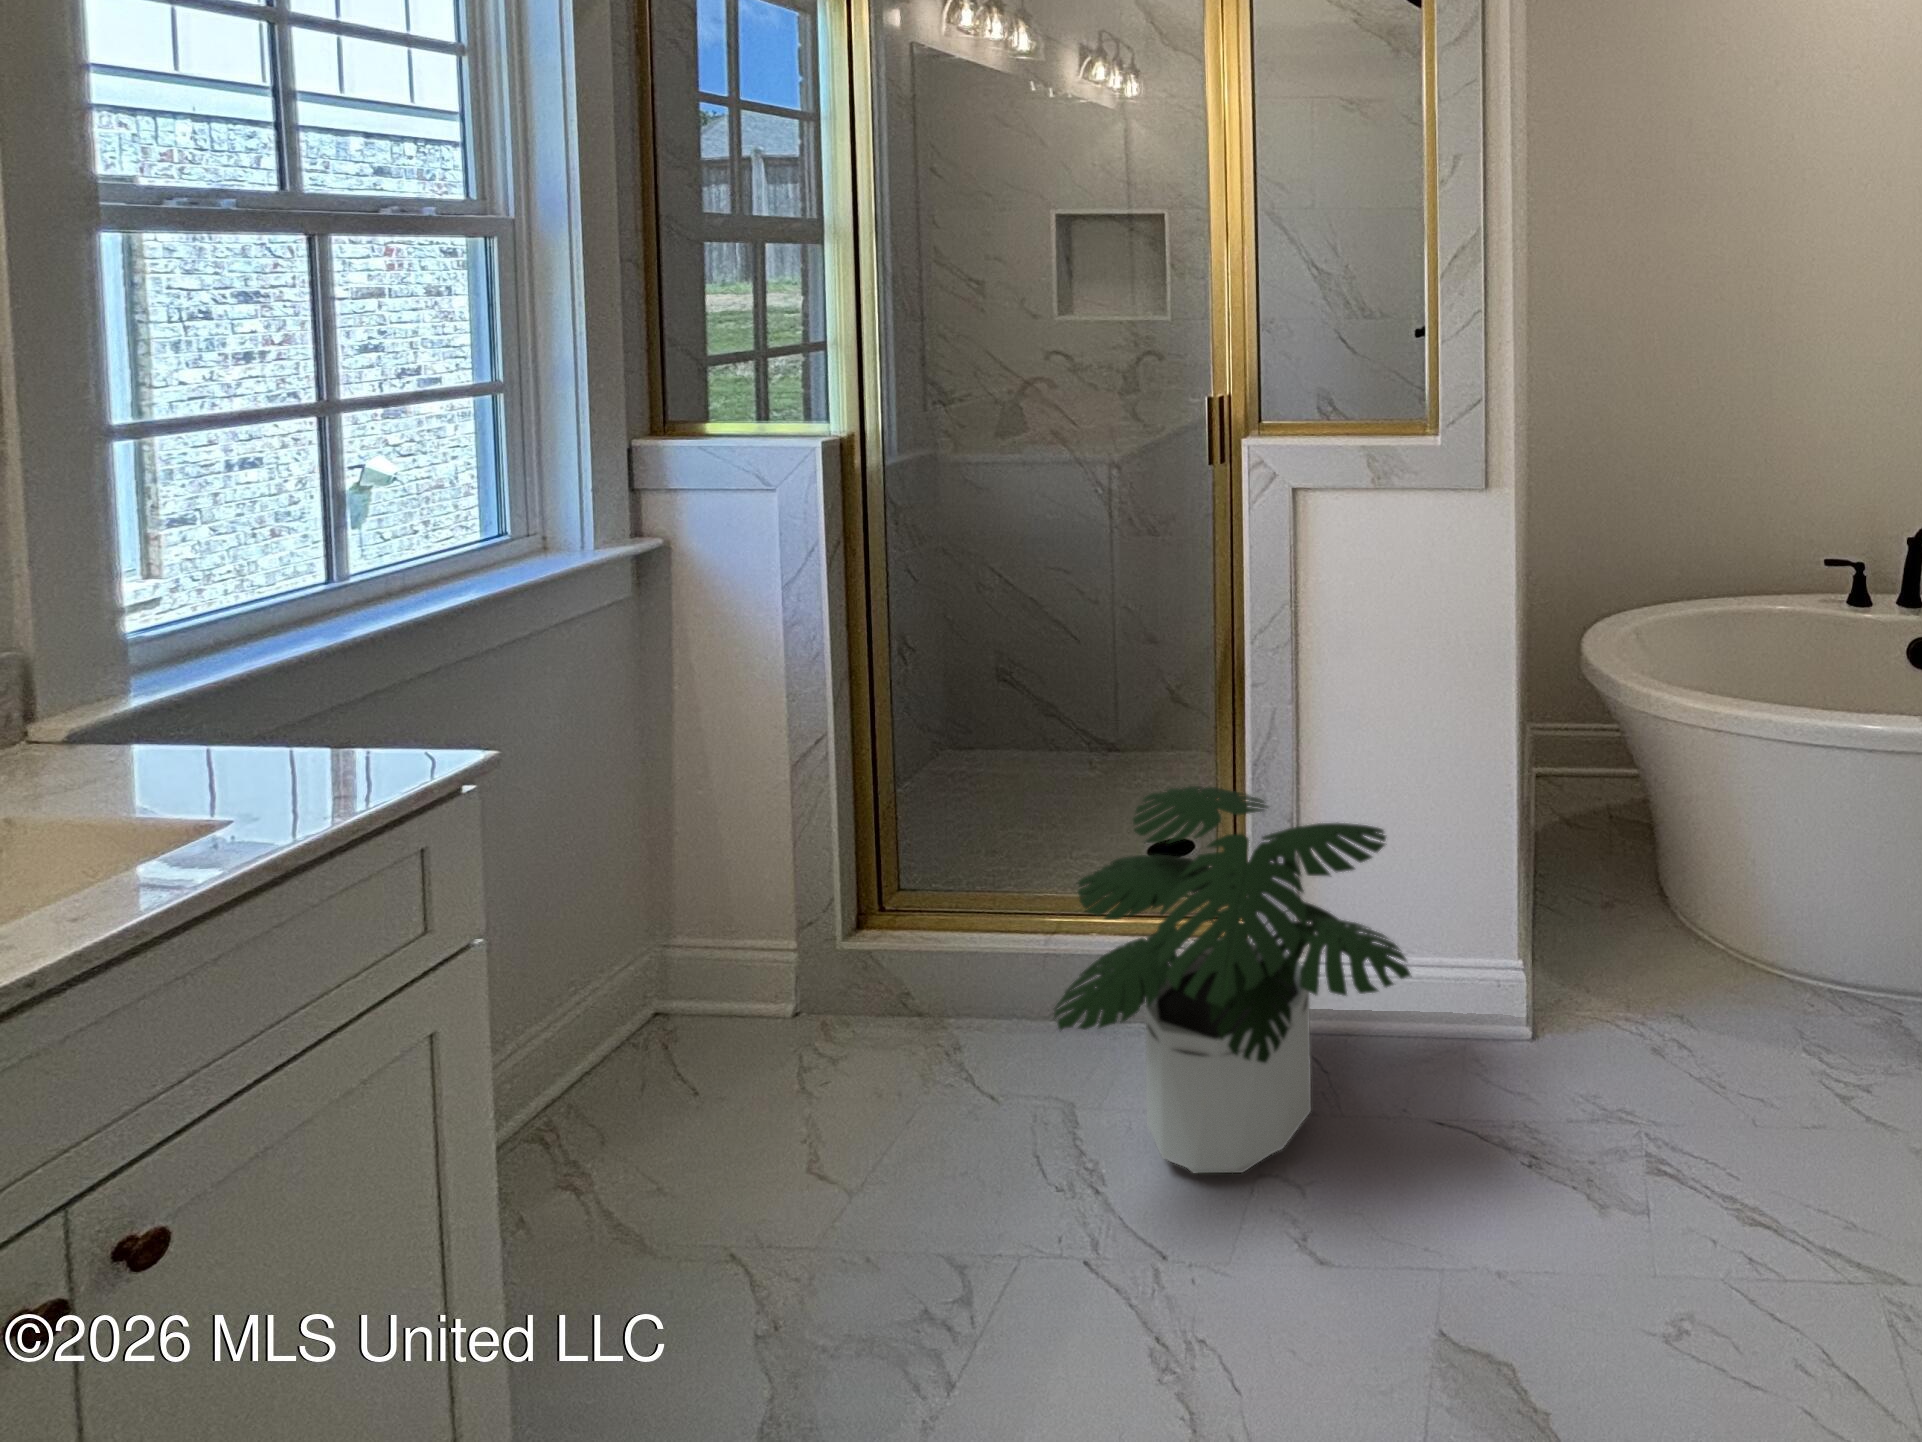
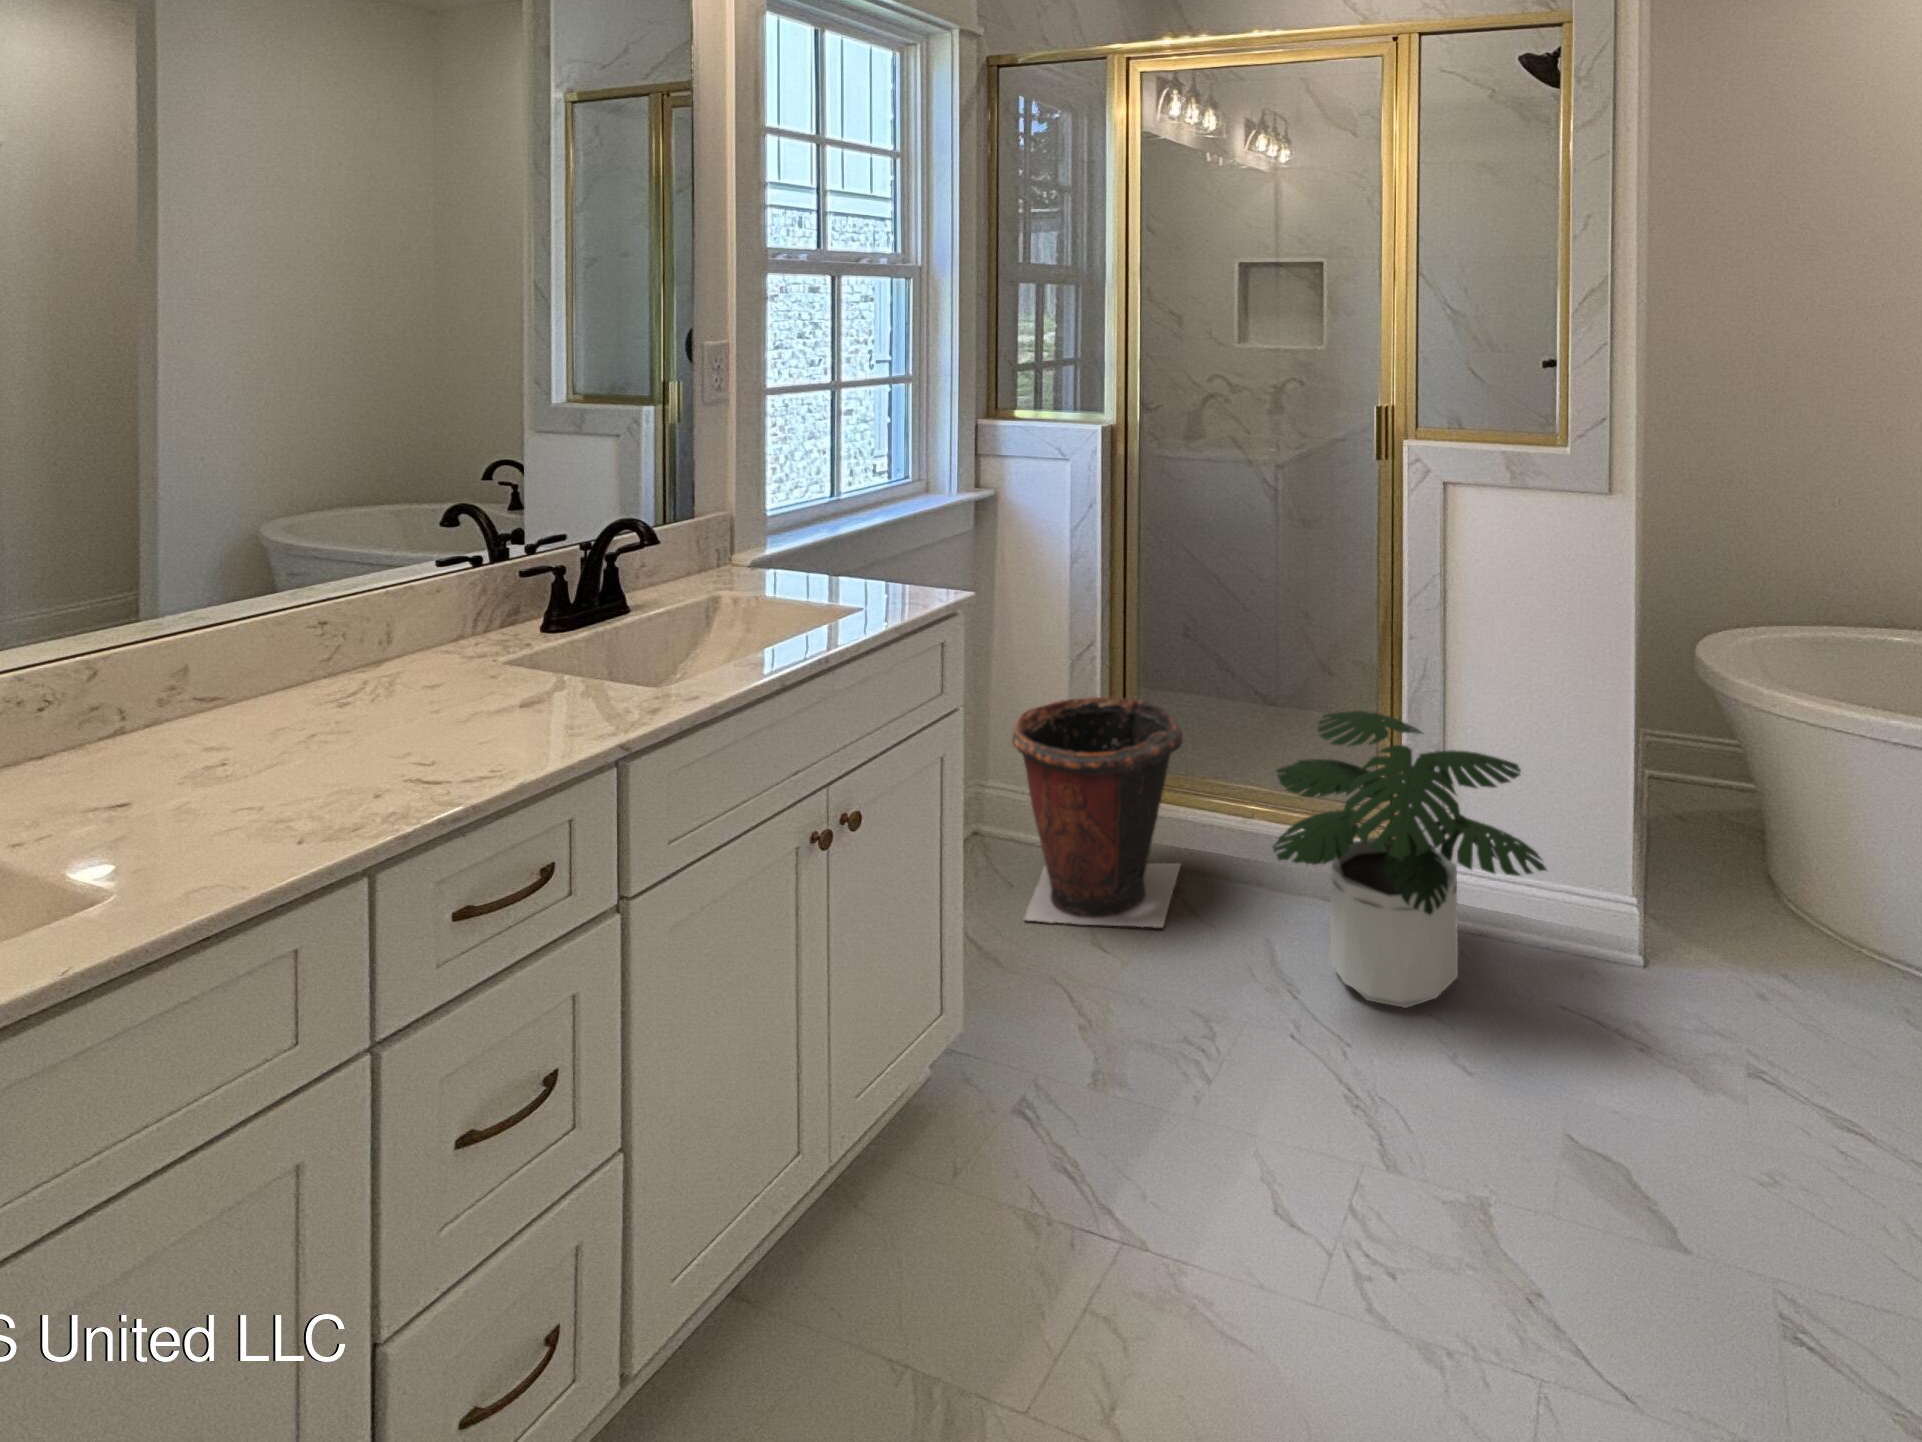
waste bin: none [682,799,965,1157] -> present [1012,697,1183,927]

